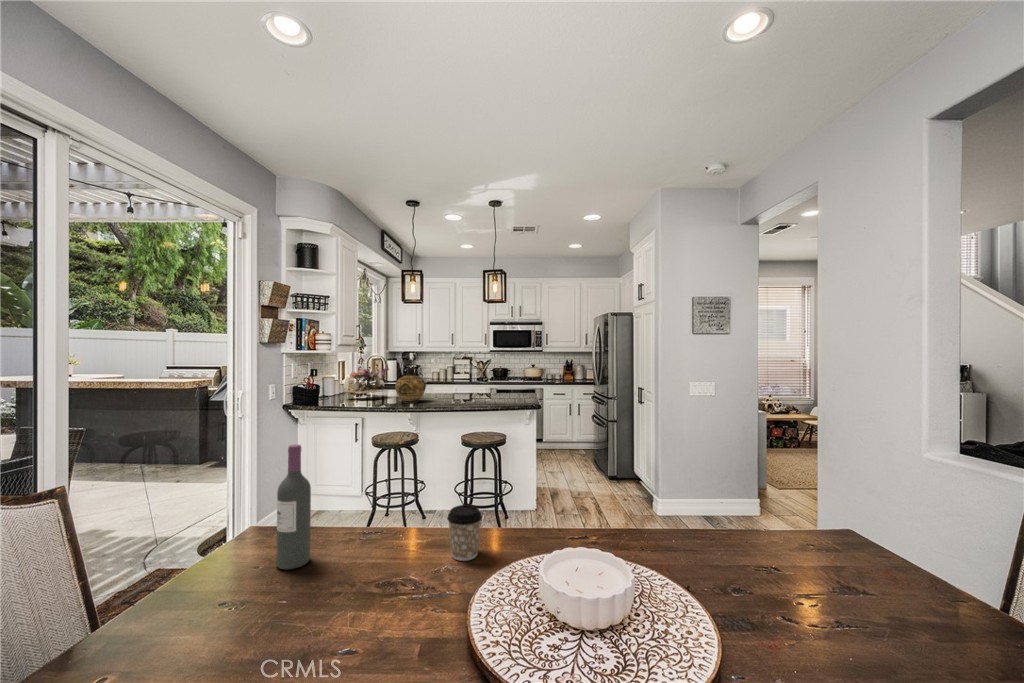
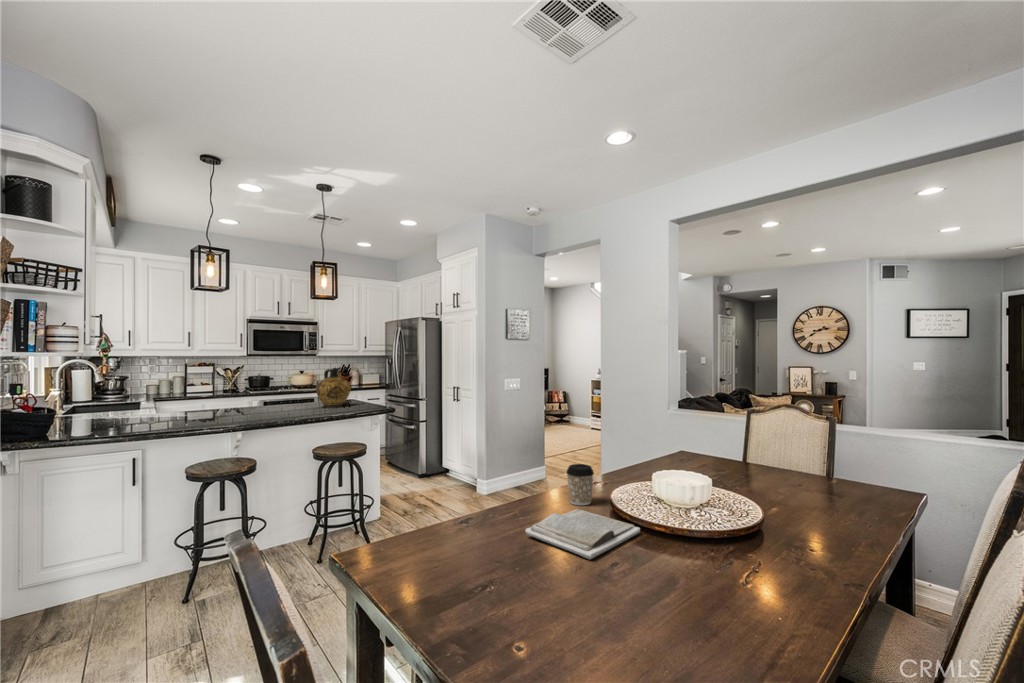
flower arrangement: present [345,364,389,397] -> none [91,371,174,422]
ceramic jug: present [395,366,426,403] -> present [316,367,351,407]
wine bottle: present [276,445,311,569] -> none [474,427,503,545]
book: none [283,557,419,628] -> present [526,509,640,559]

